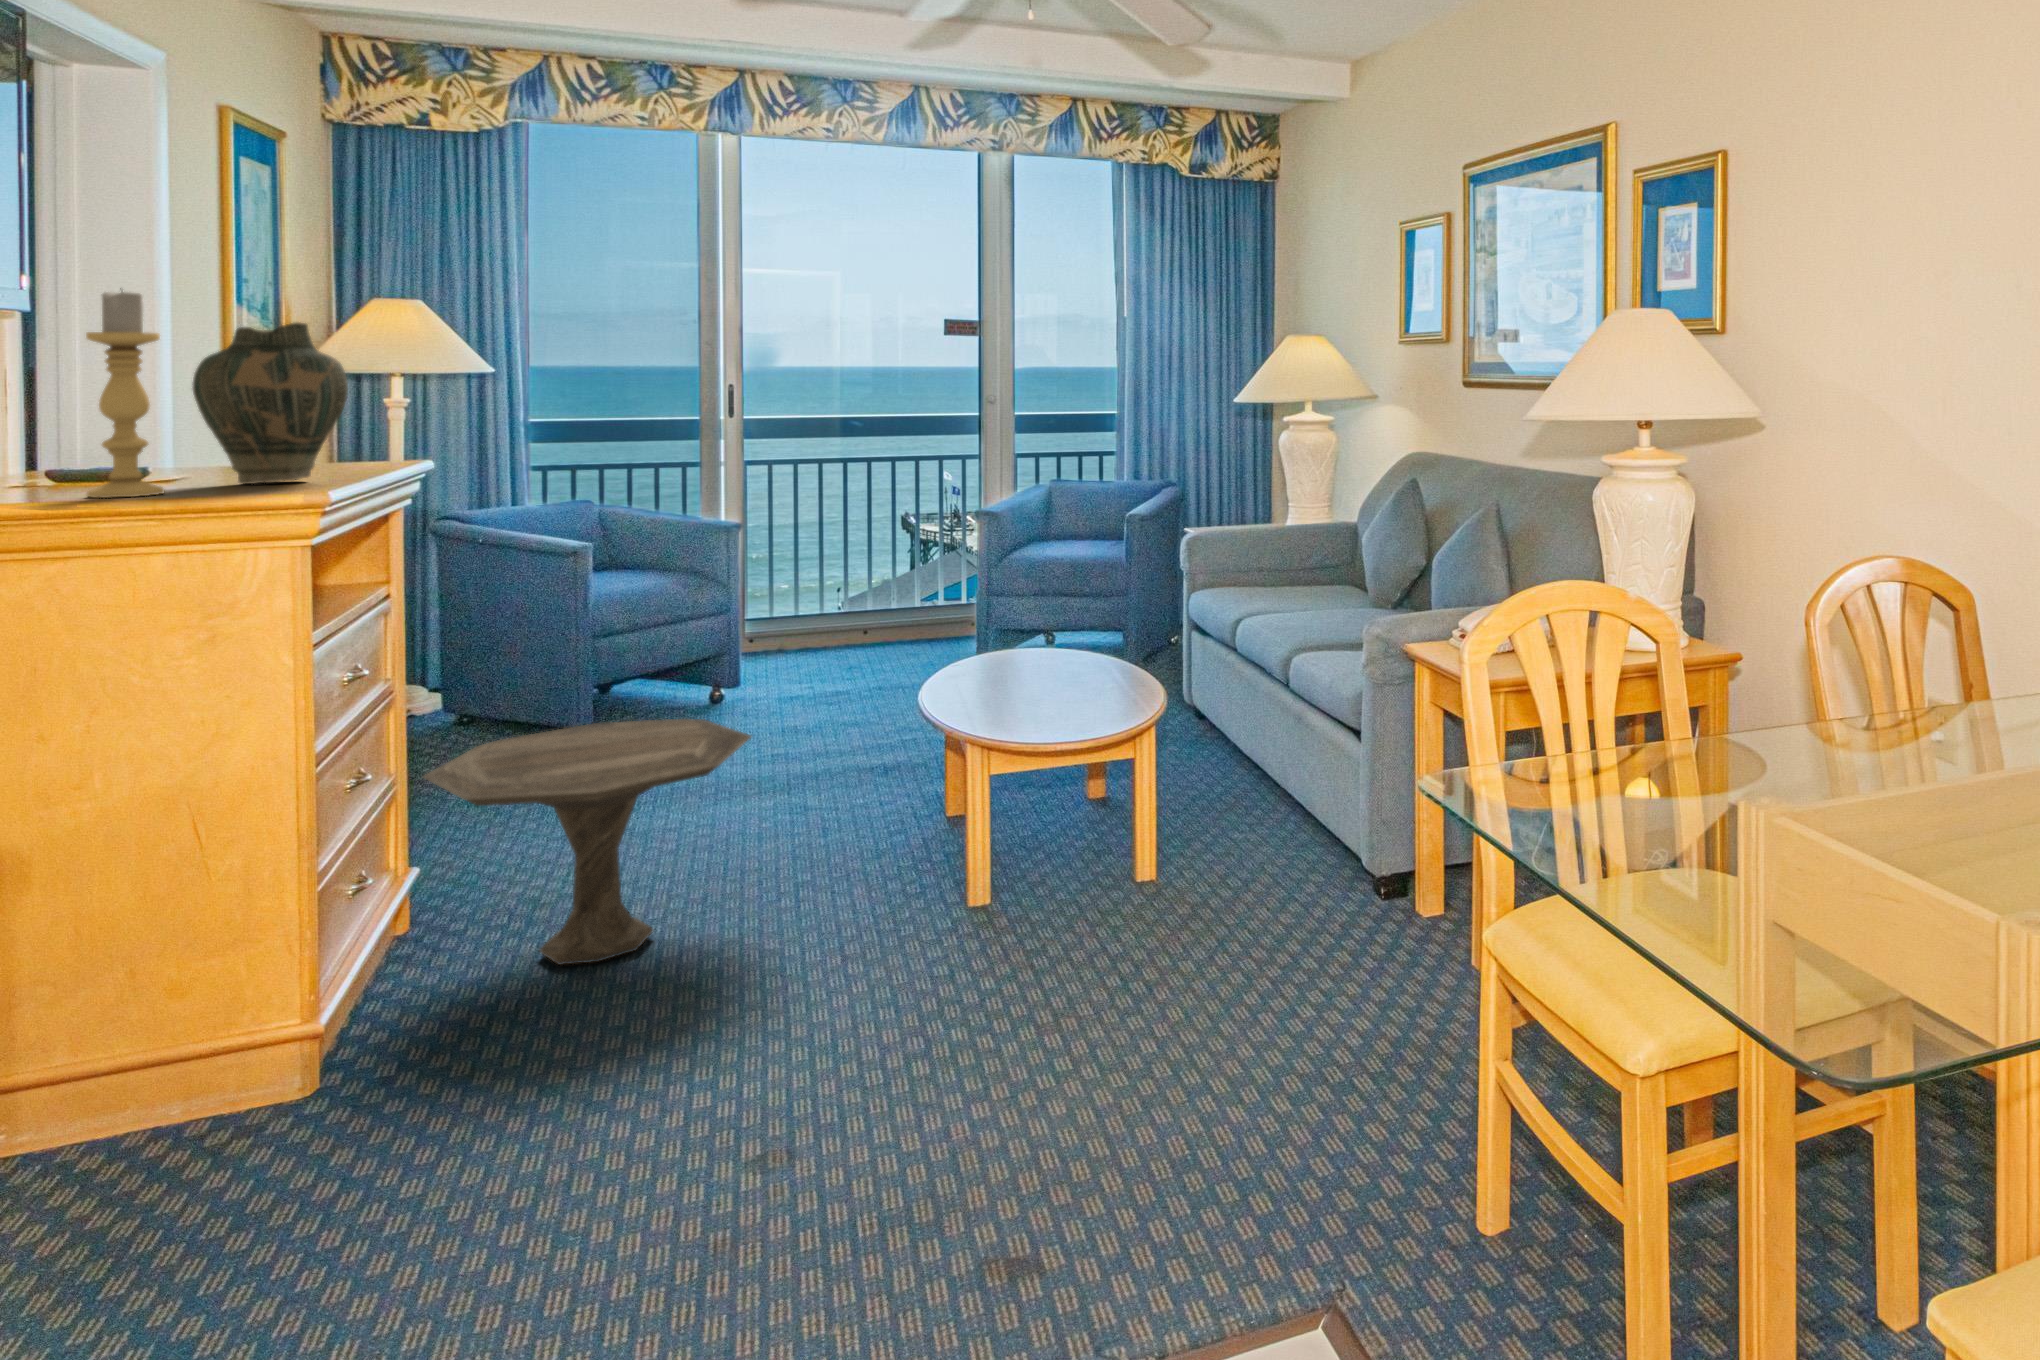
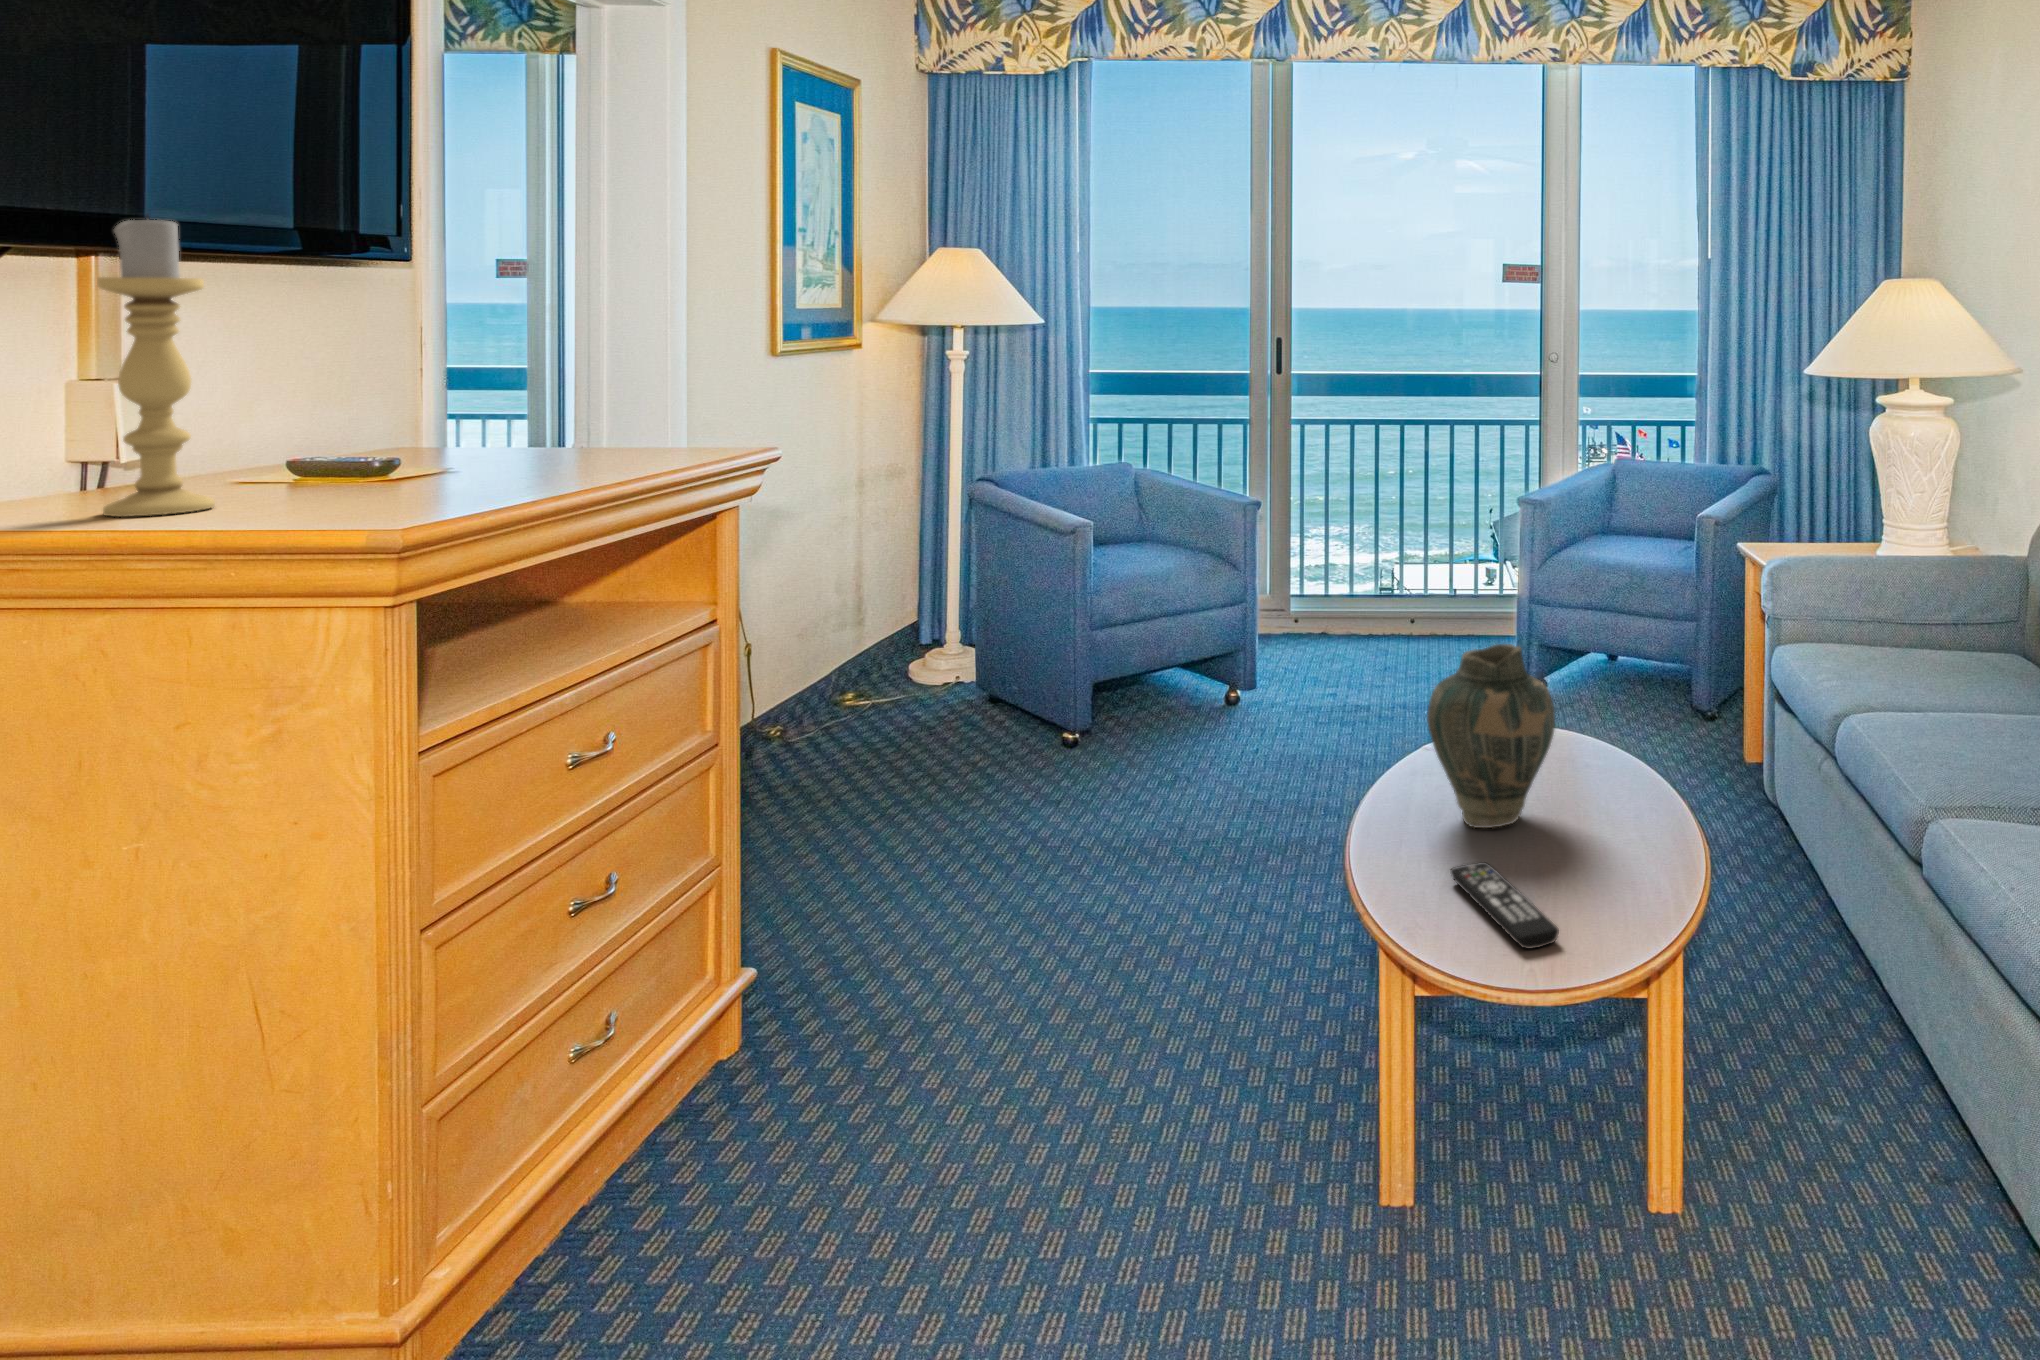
vase: present [192,322,348,484] -> present [1427,644,1555,828]
remote control: none [1024,699,1105,727] -> present [1450,862,1559,949]
side table: present [422,719,751,965] -> none [620,810,1059,1197]

